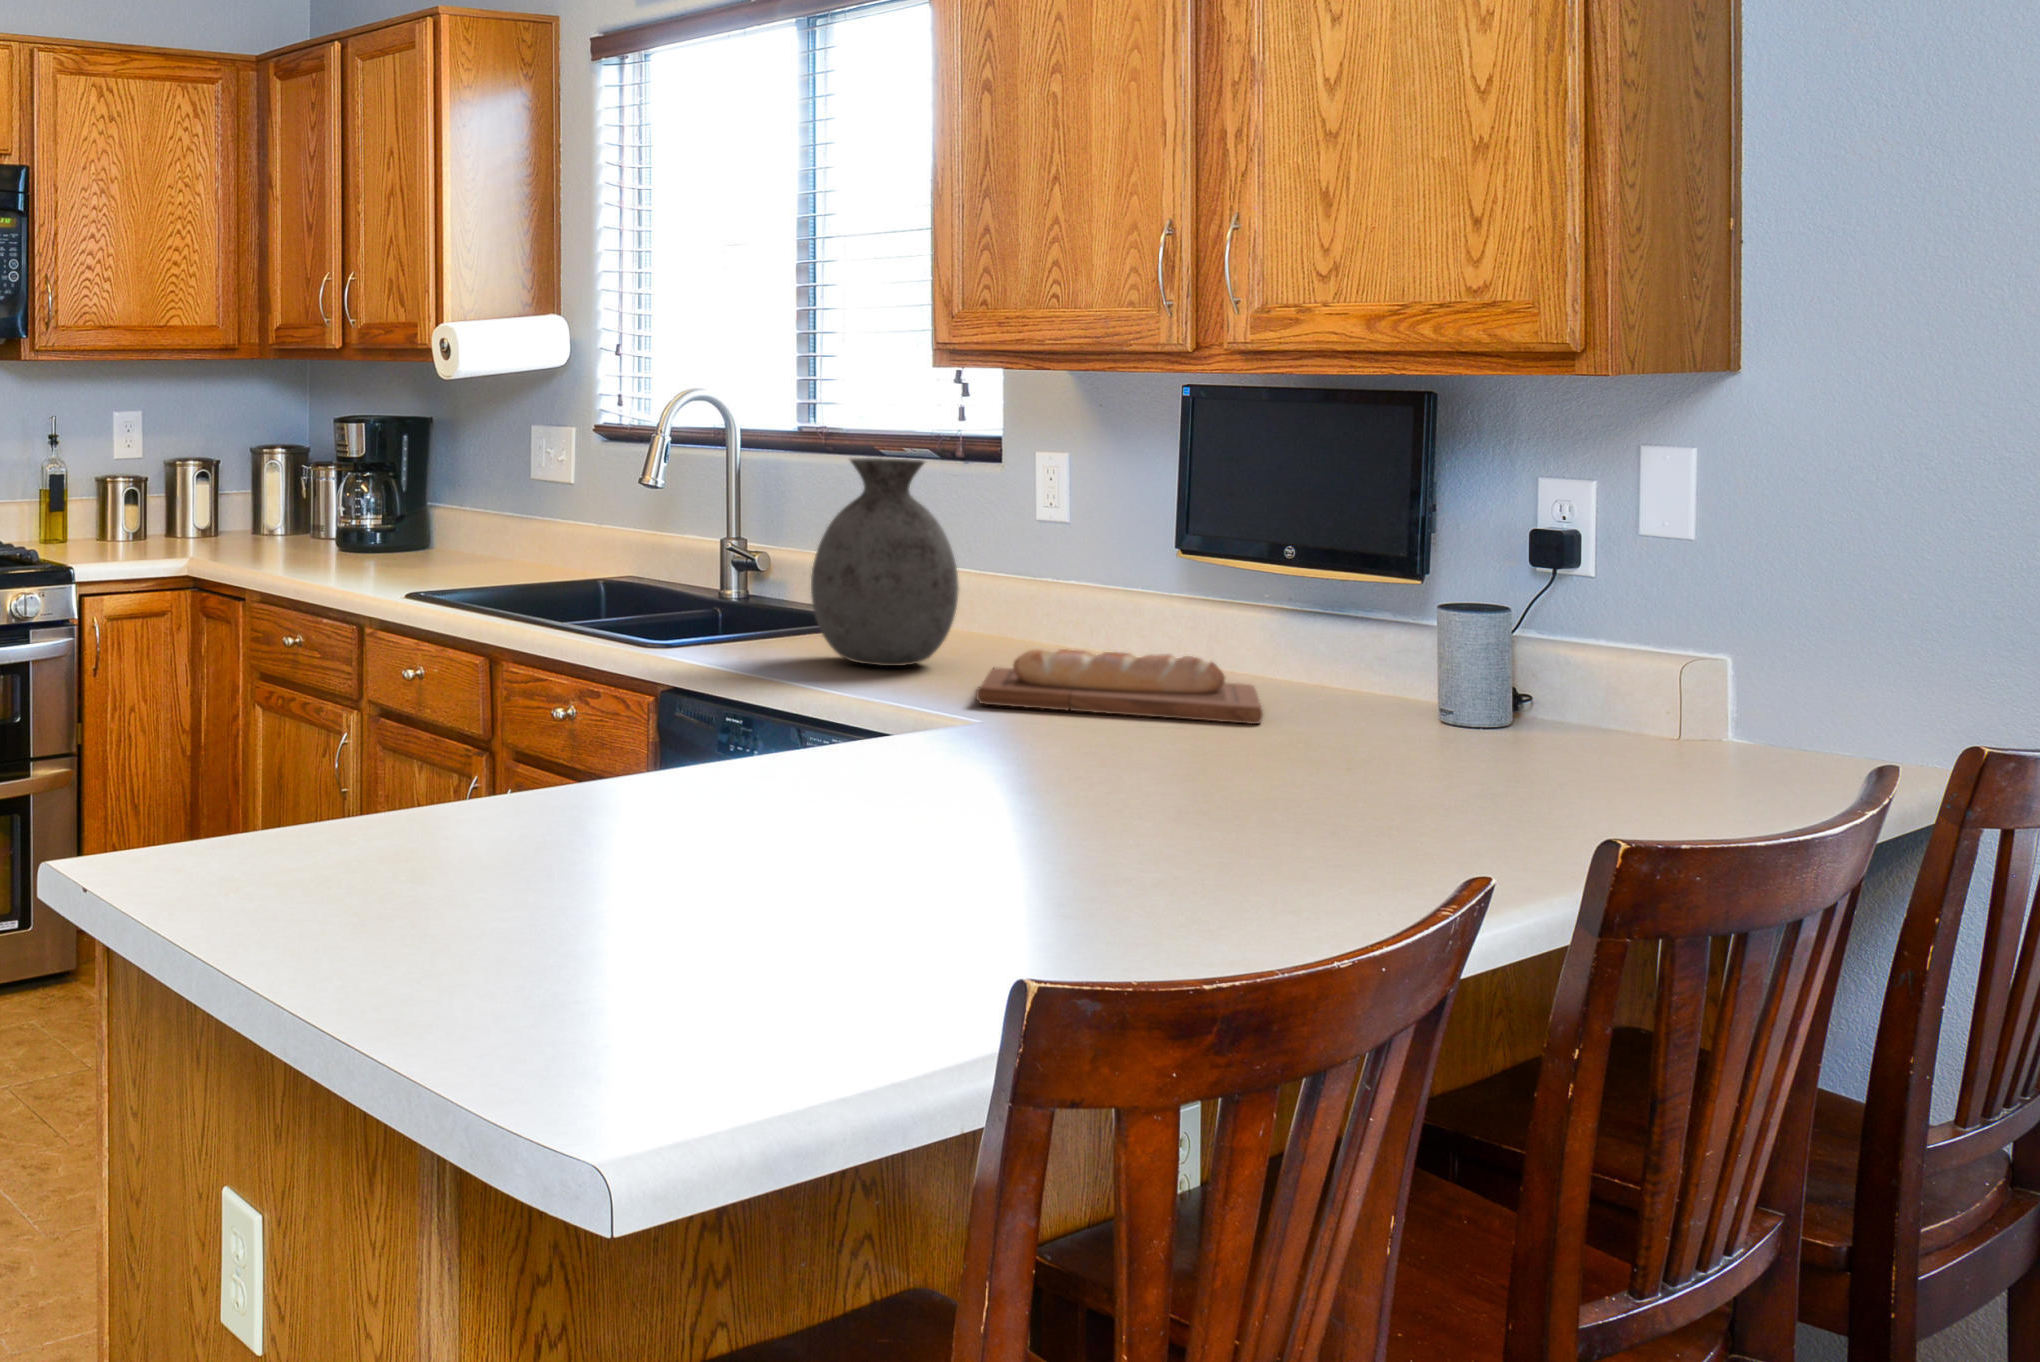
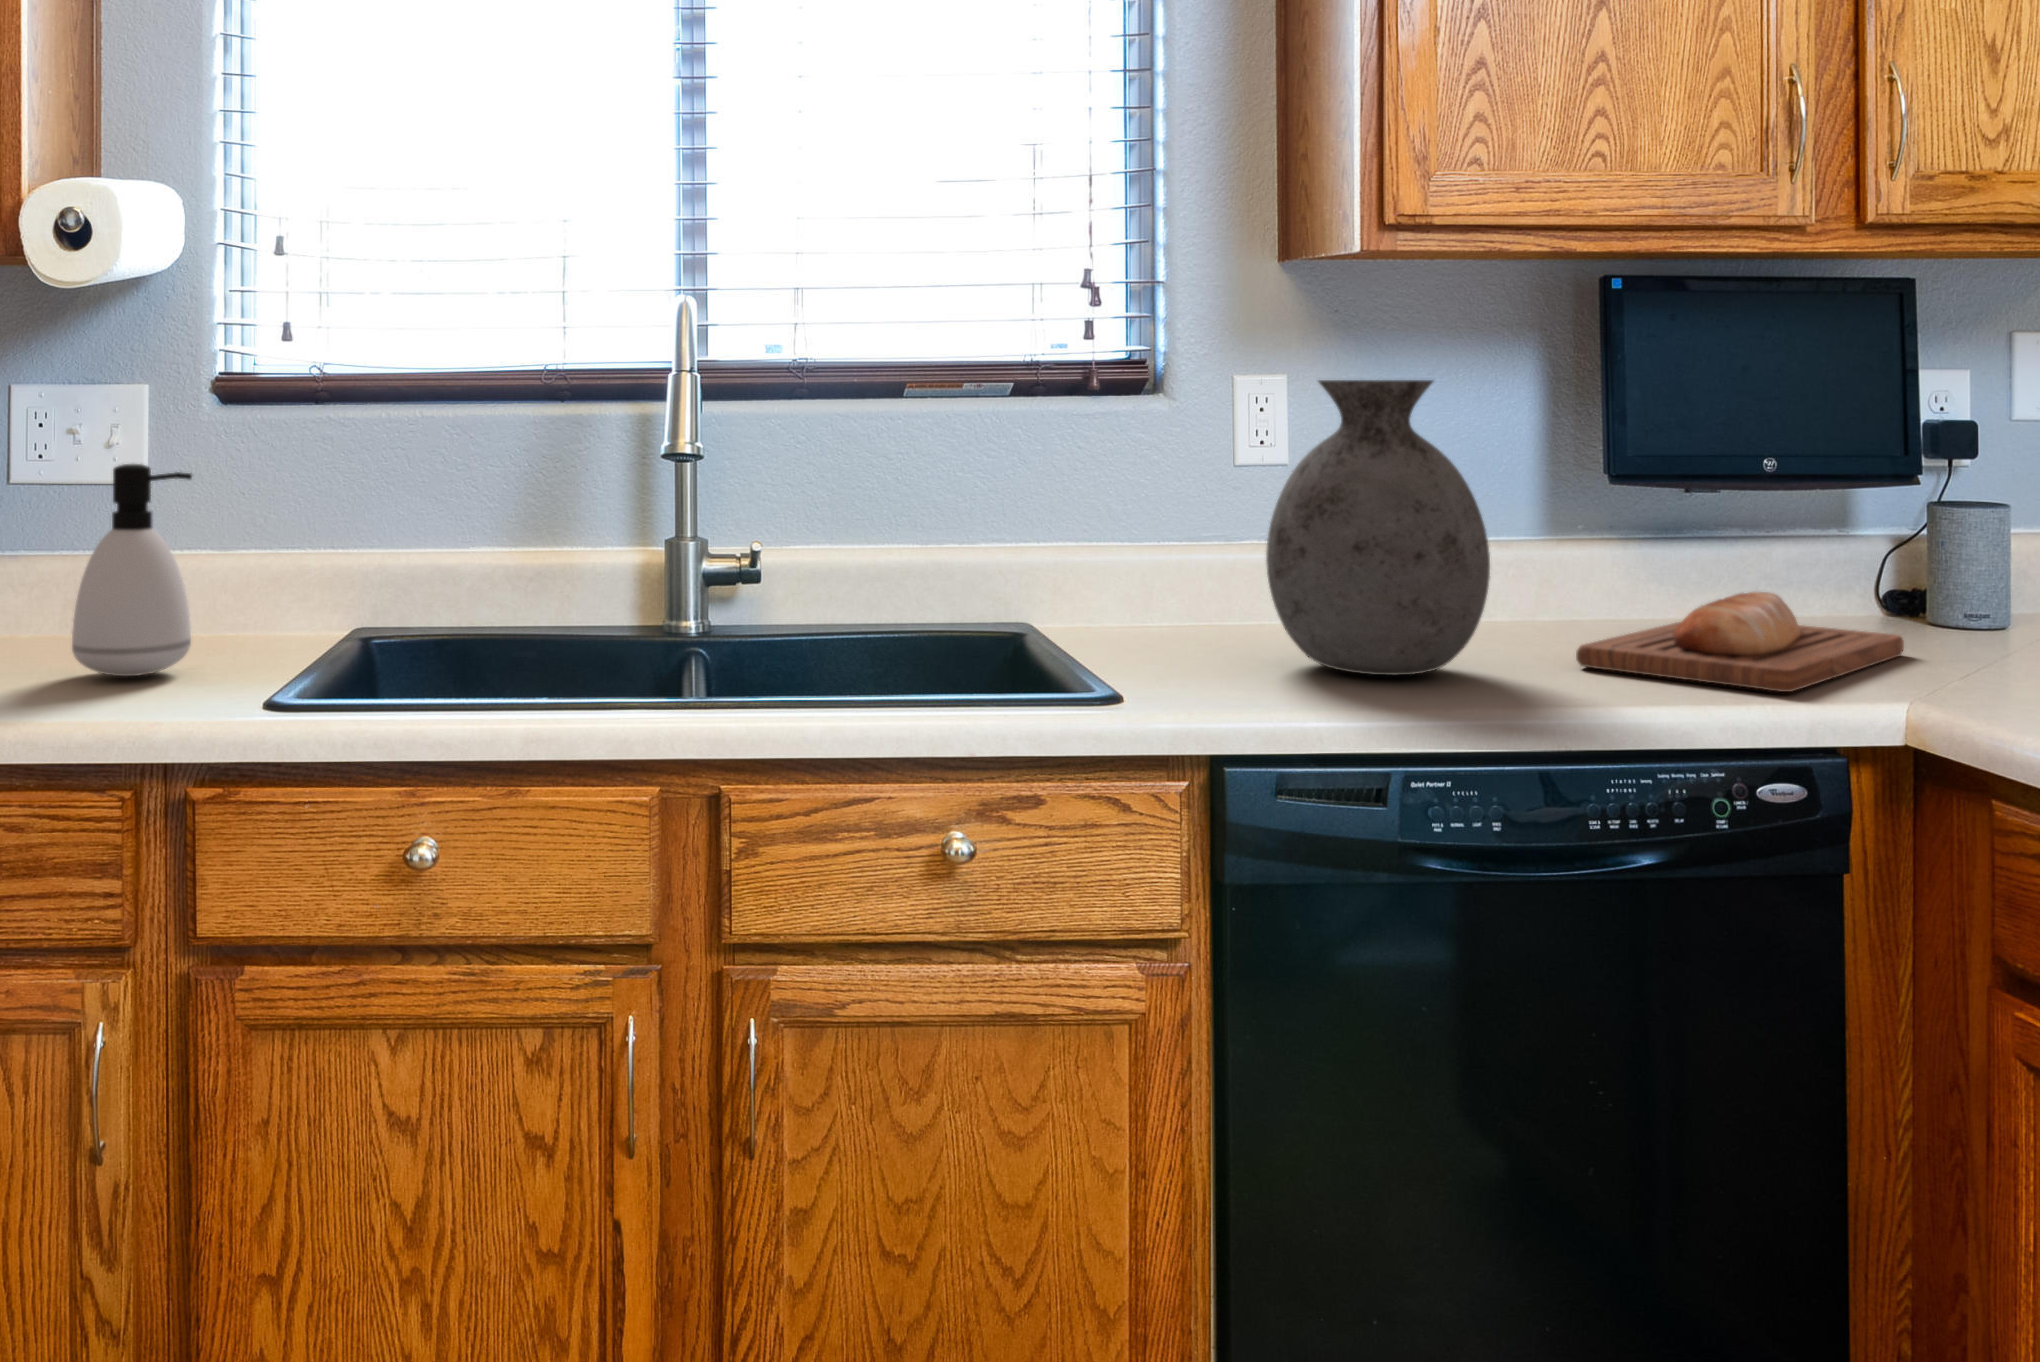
soap dispenser: none [428,470,485,577] -> present [72,464,192,676]

